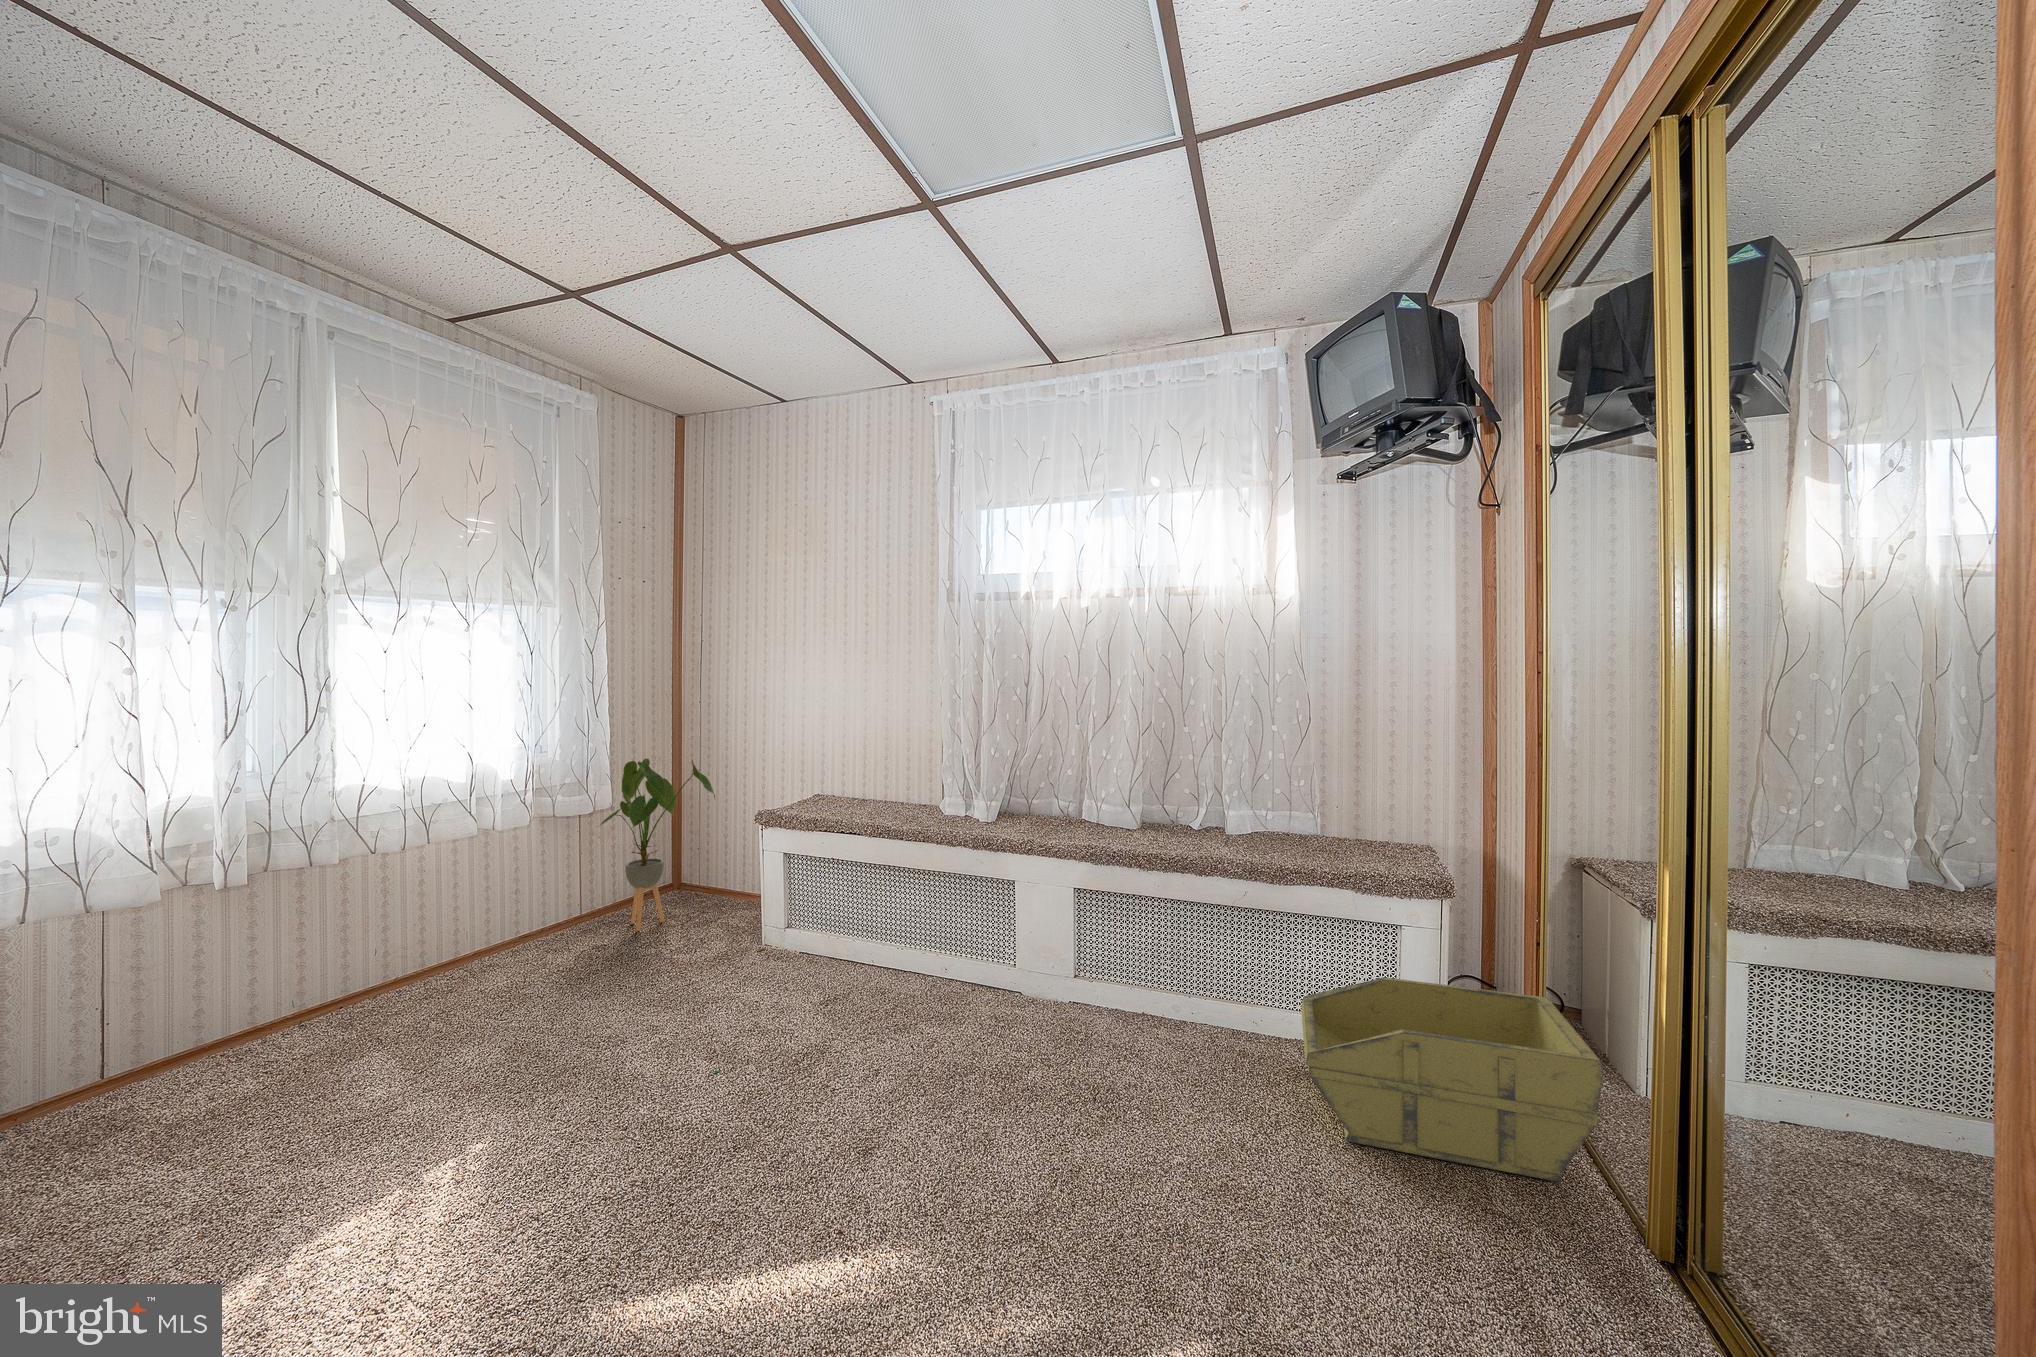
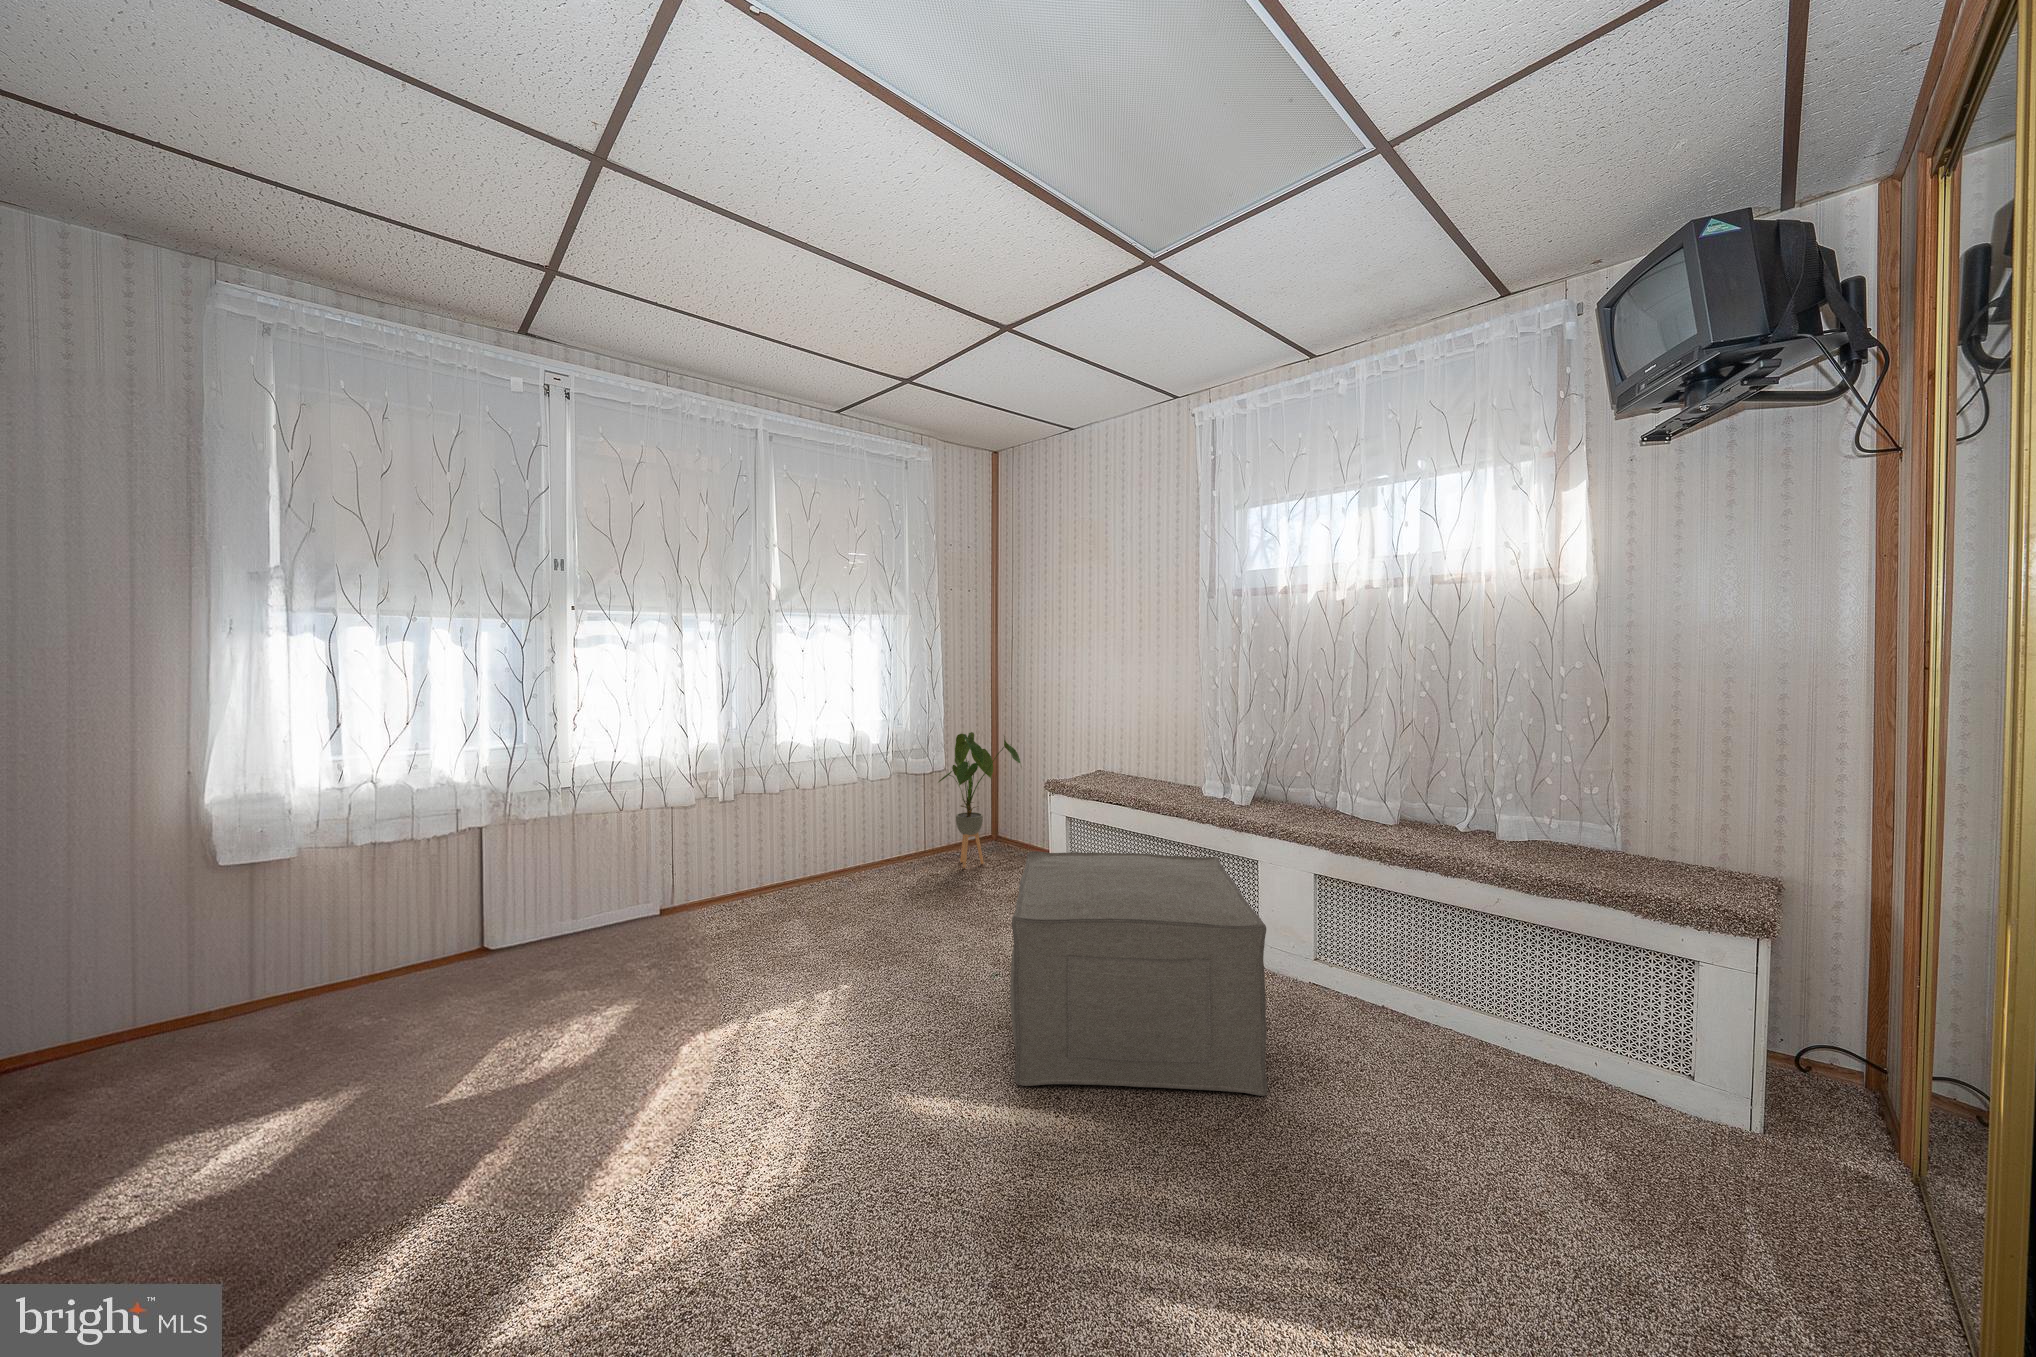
ottoman: none [758,883,1076,1228] -> present [1010,851,1268,1096]
storage bin: present [1301,977,1604,1182] -> none [1522,1011,1929,1279]

